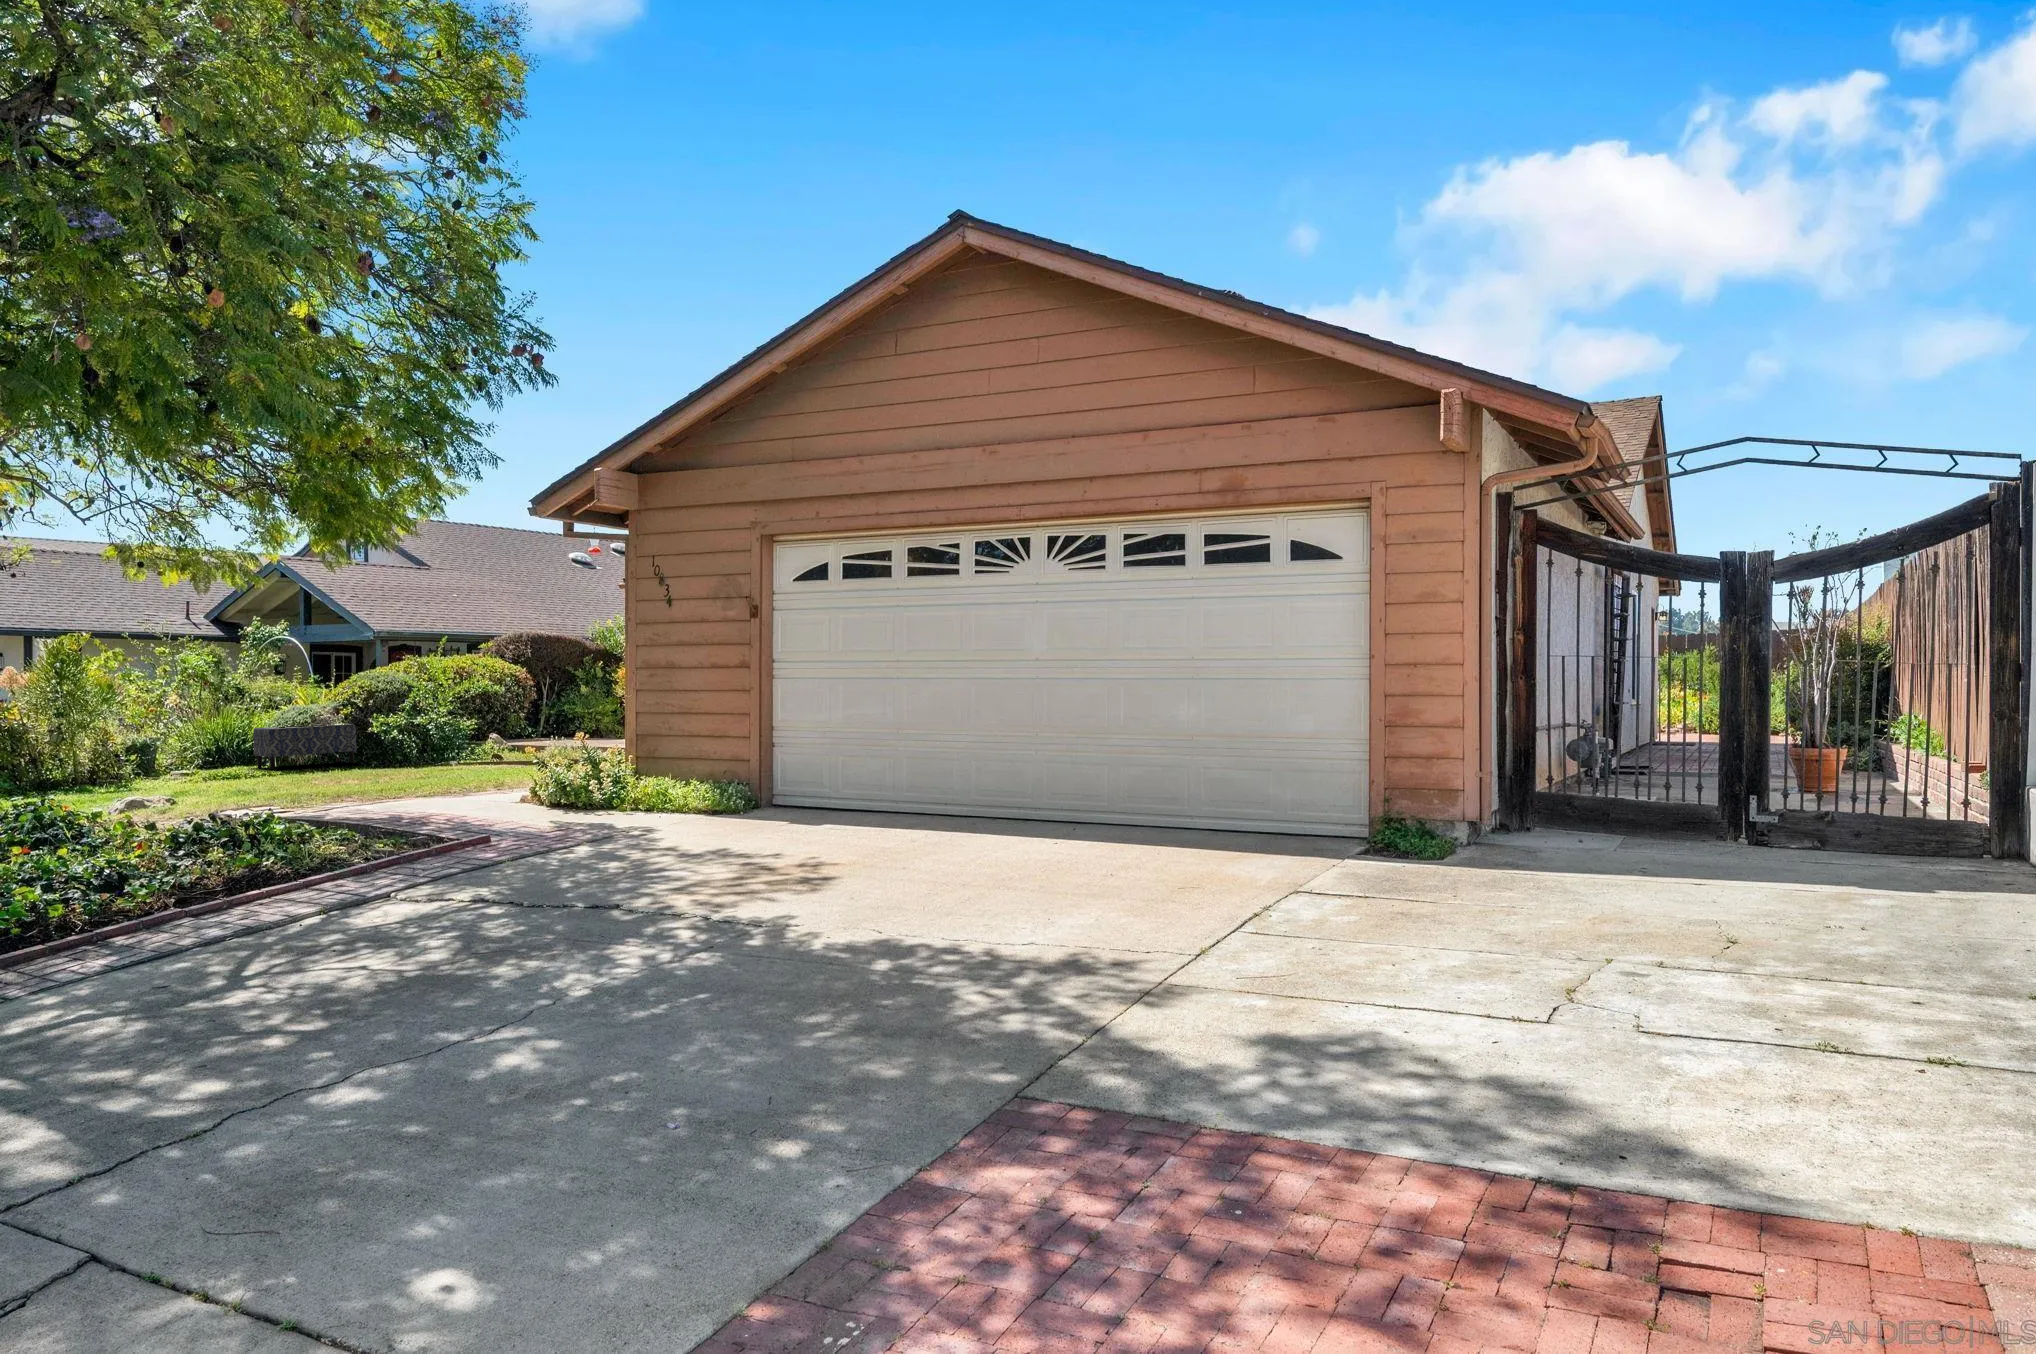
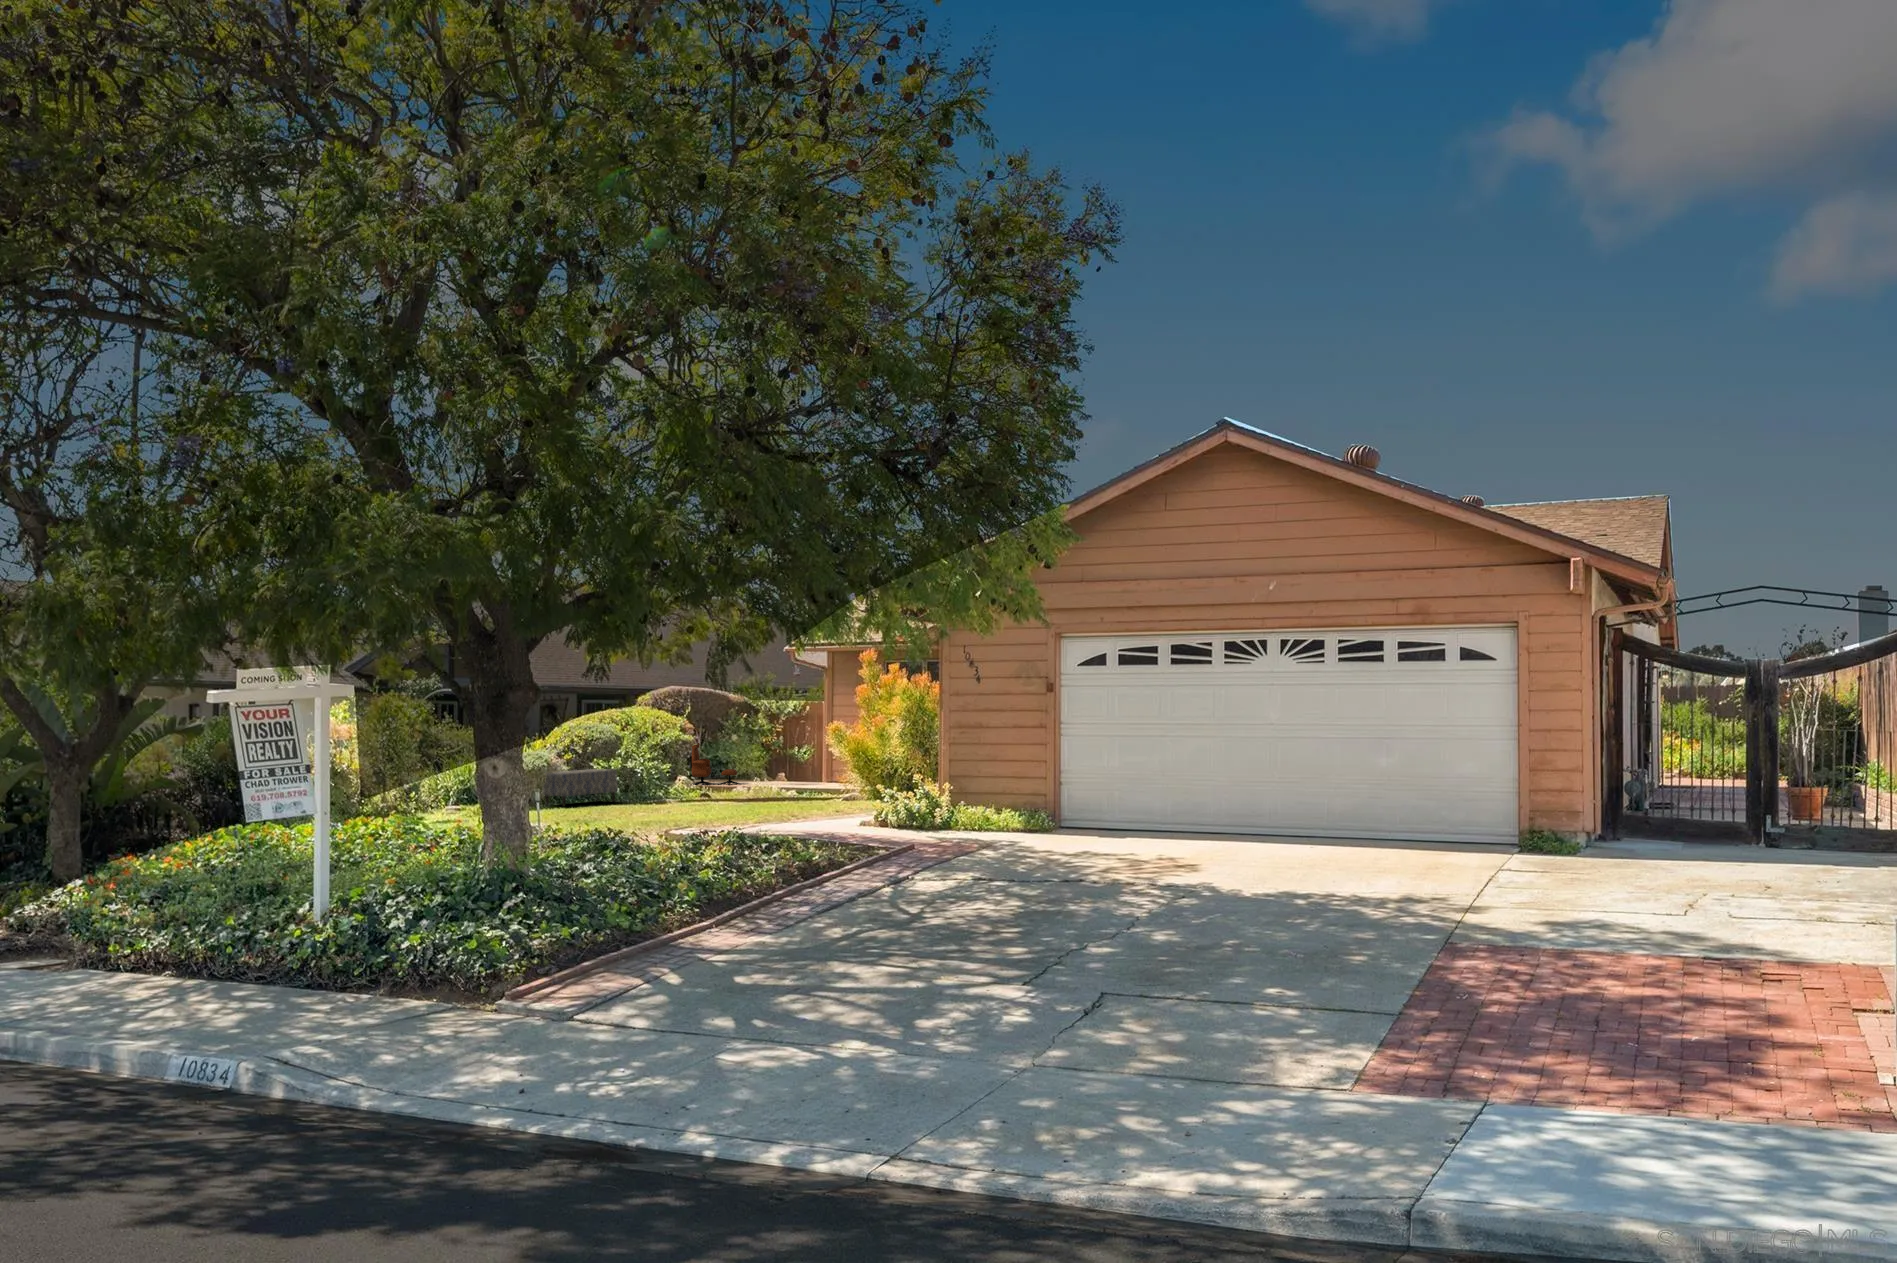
lounge chair: none [517,692,577,743] -> present [691,743,740,785]

